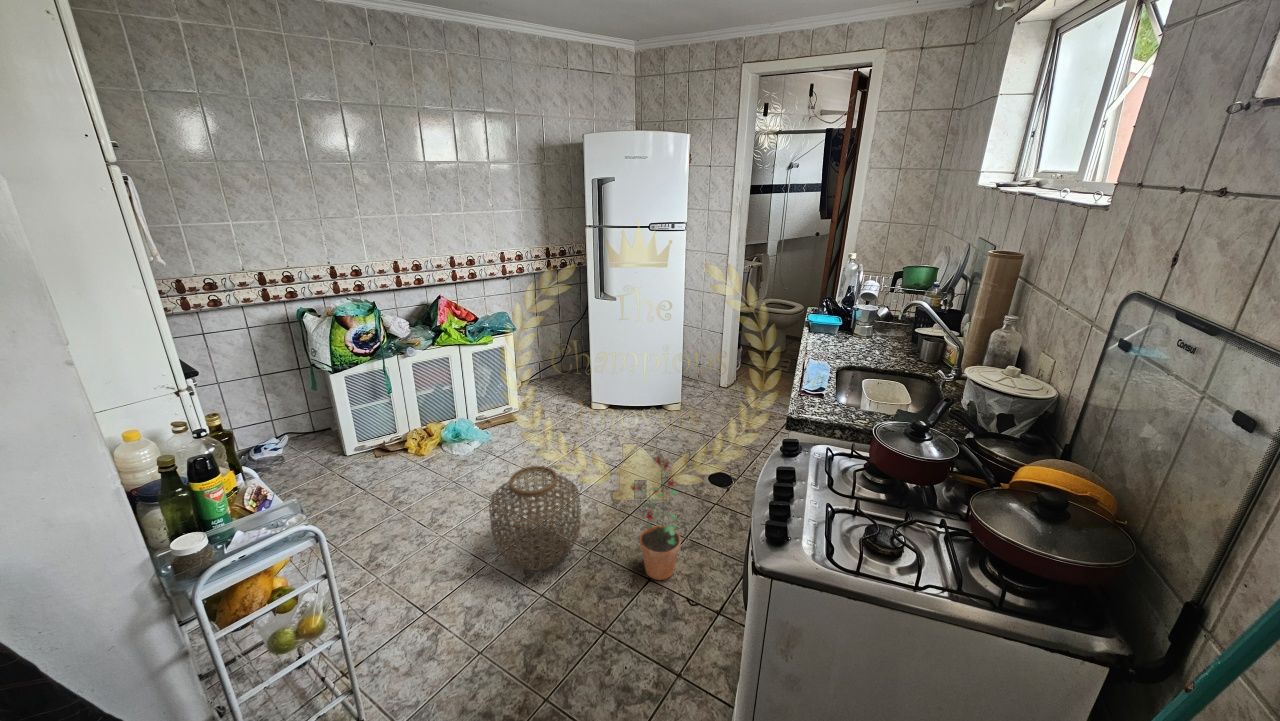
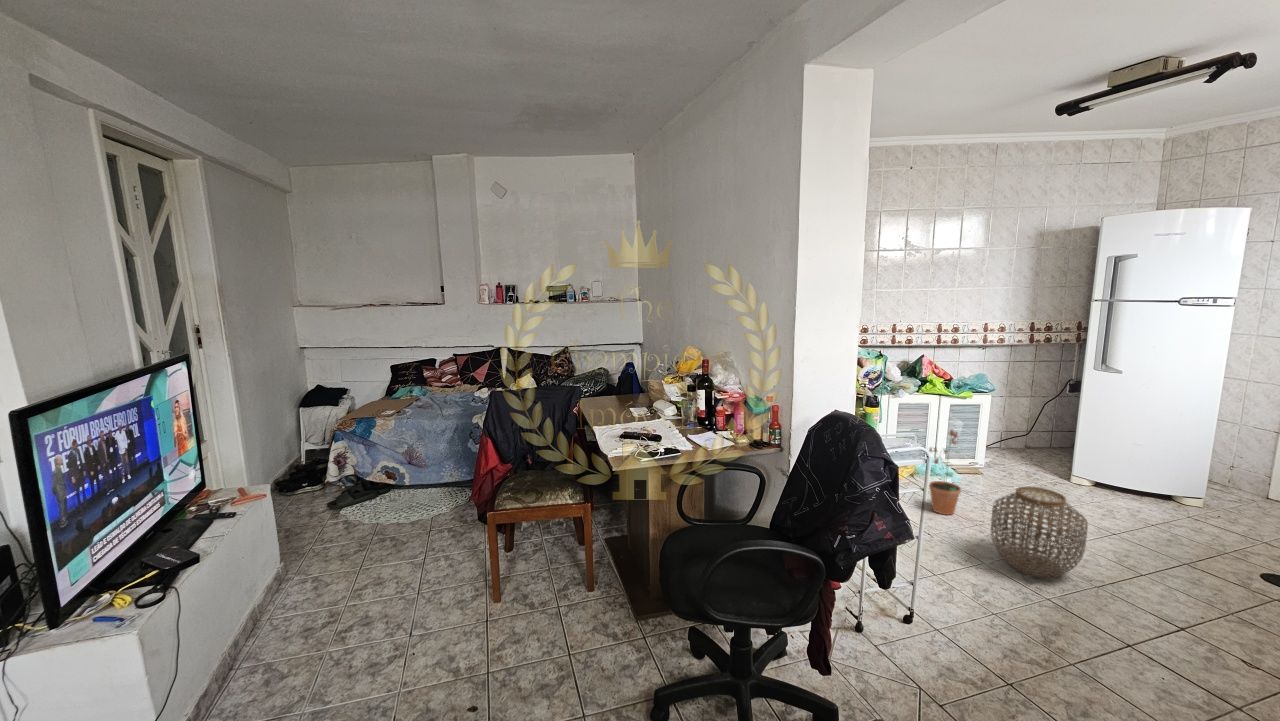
potted plant: present [631,455,681,580] -> present [929,430,961,515]

